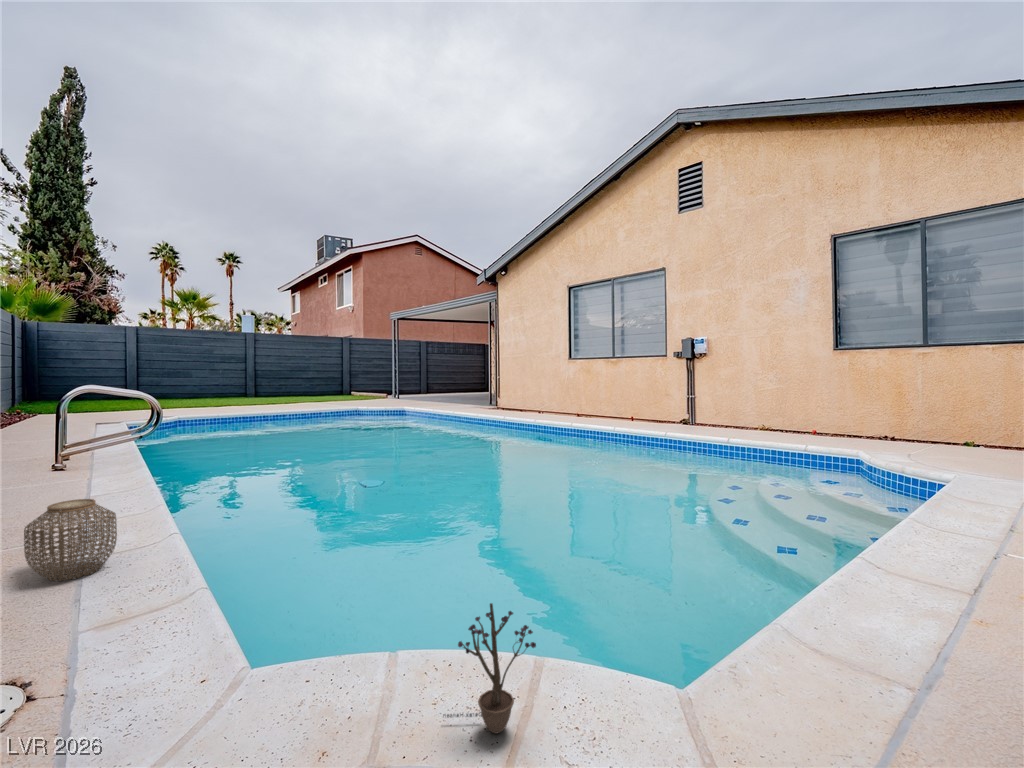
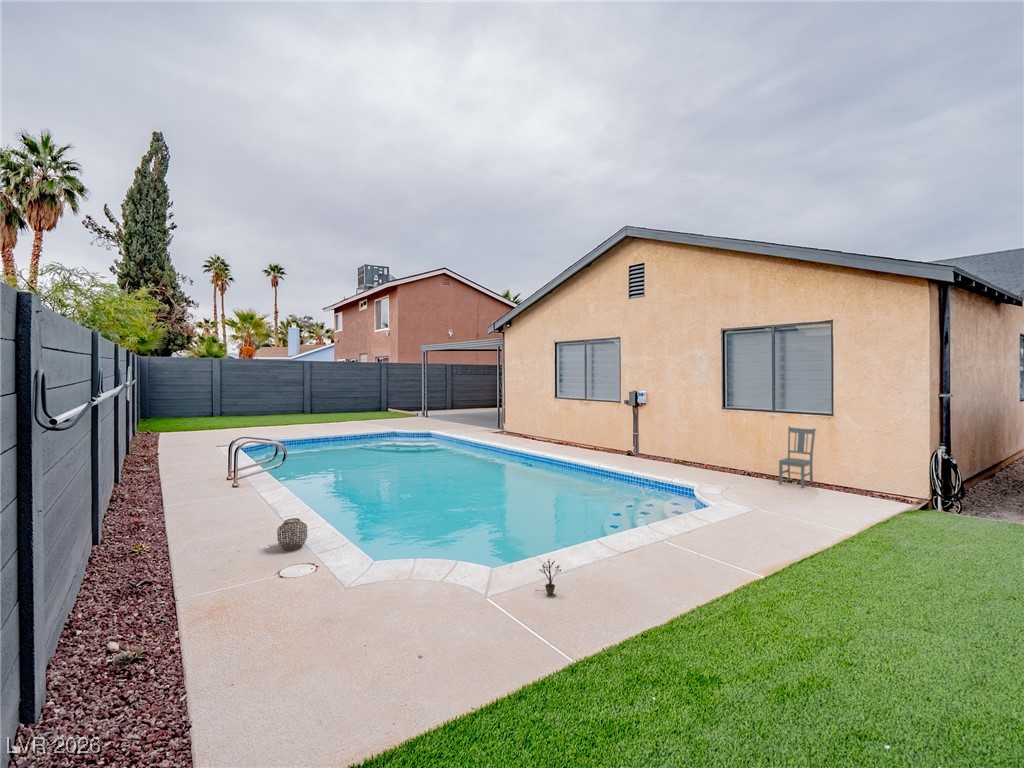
chair: none [956,365,1009,454] -> present [779,427,815,488]
decorative plant: present [443,603,536,734] -> present [536,559,561,595]

